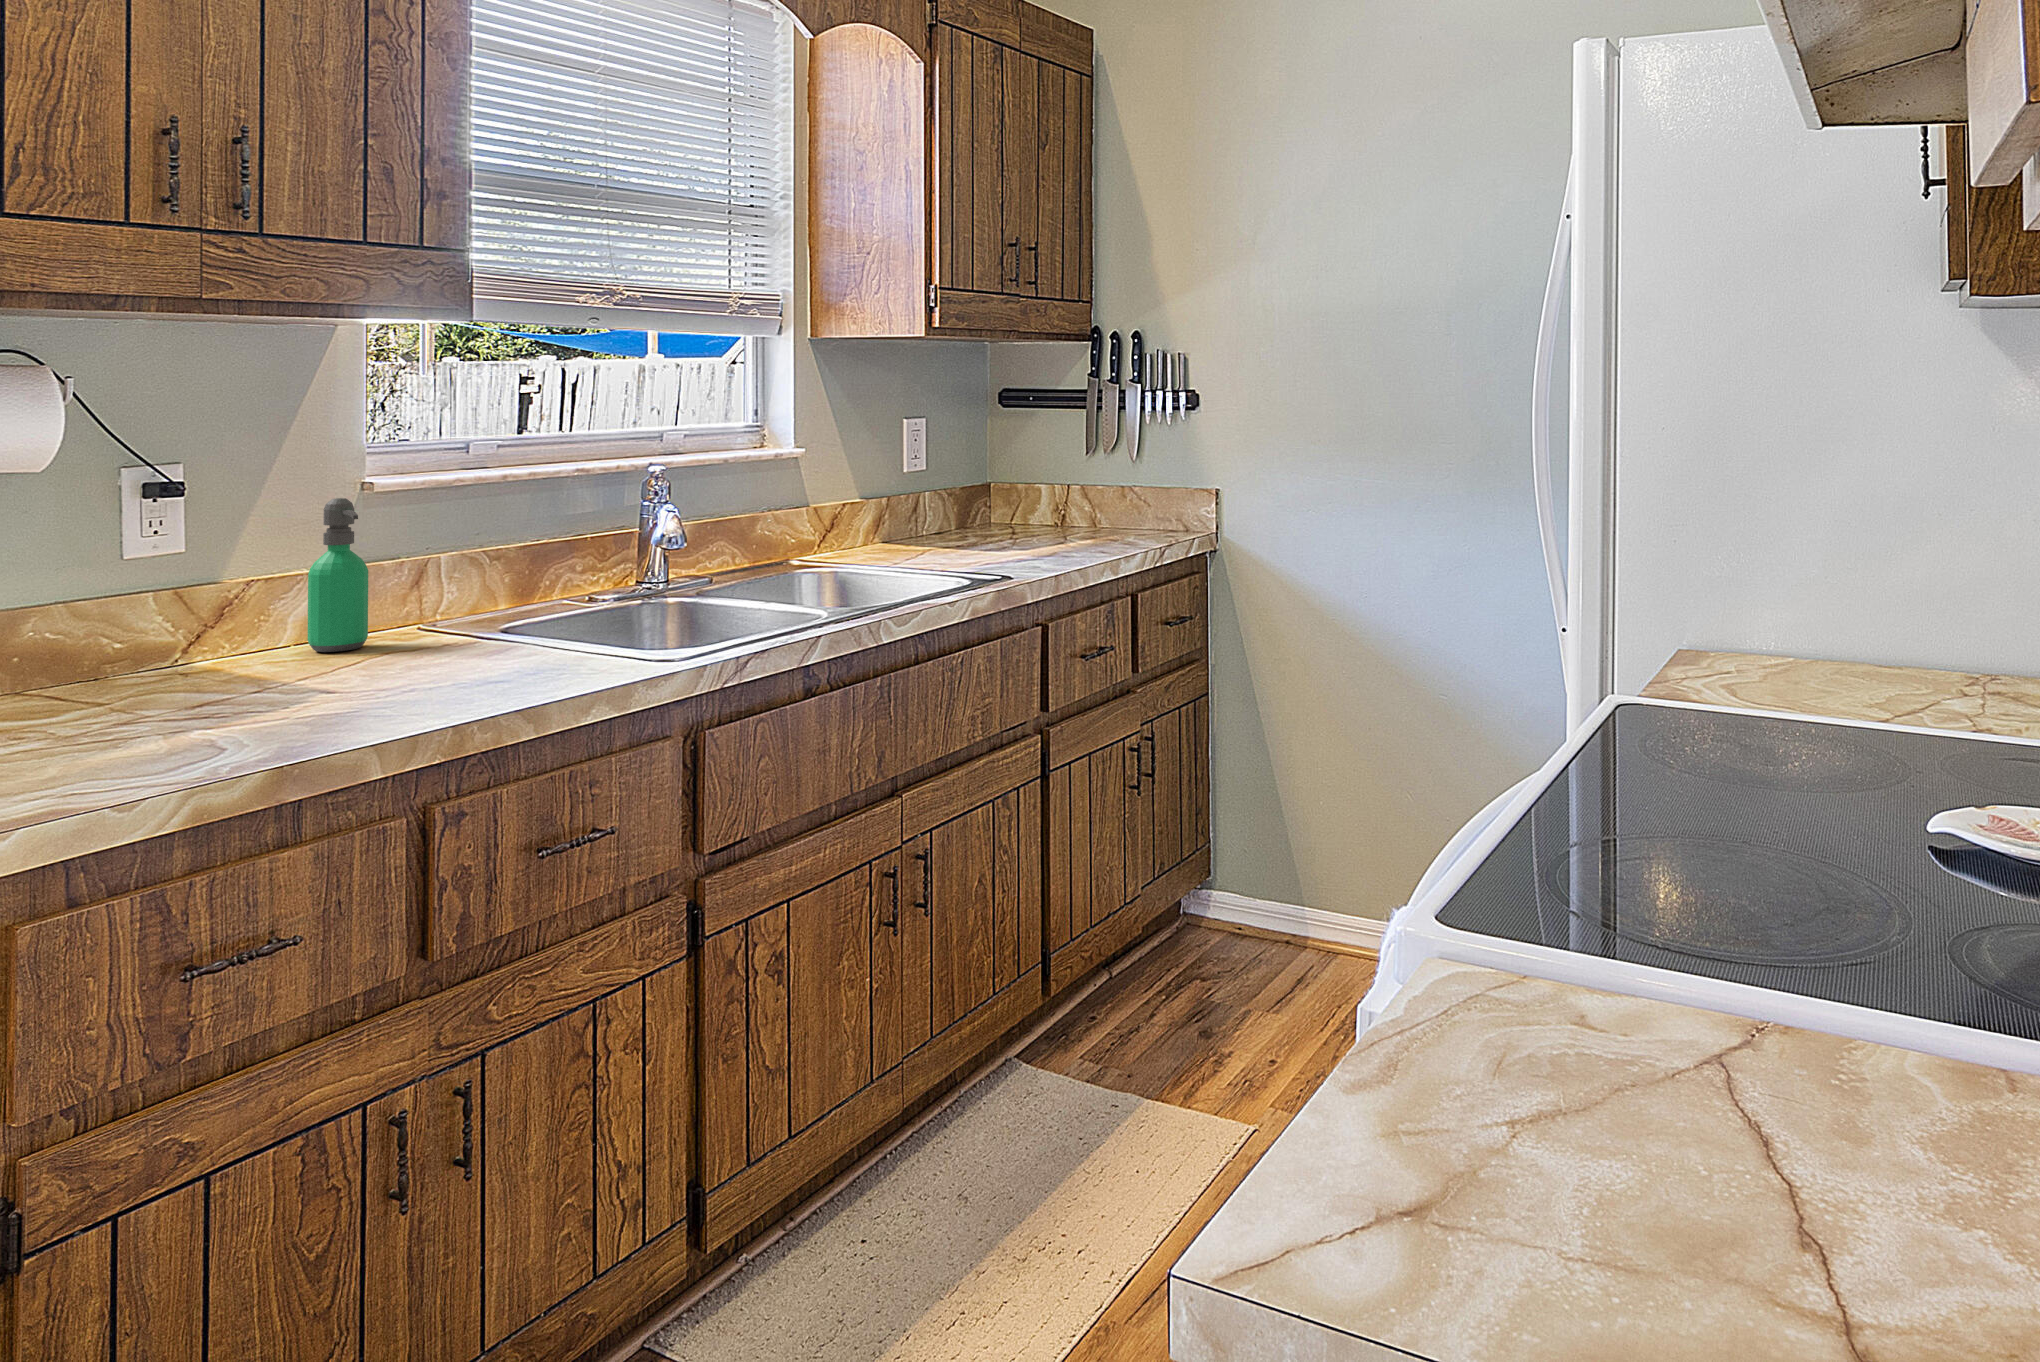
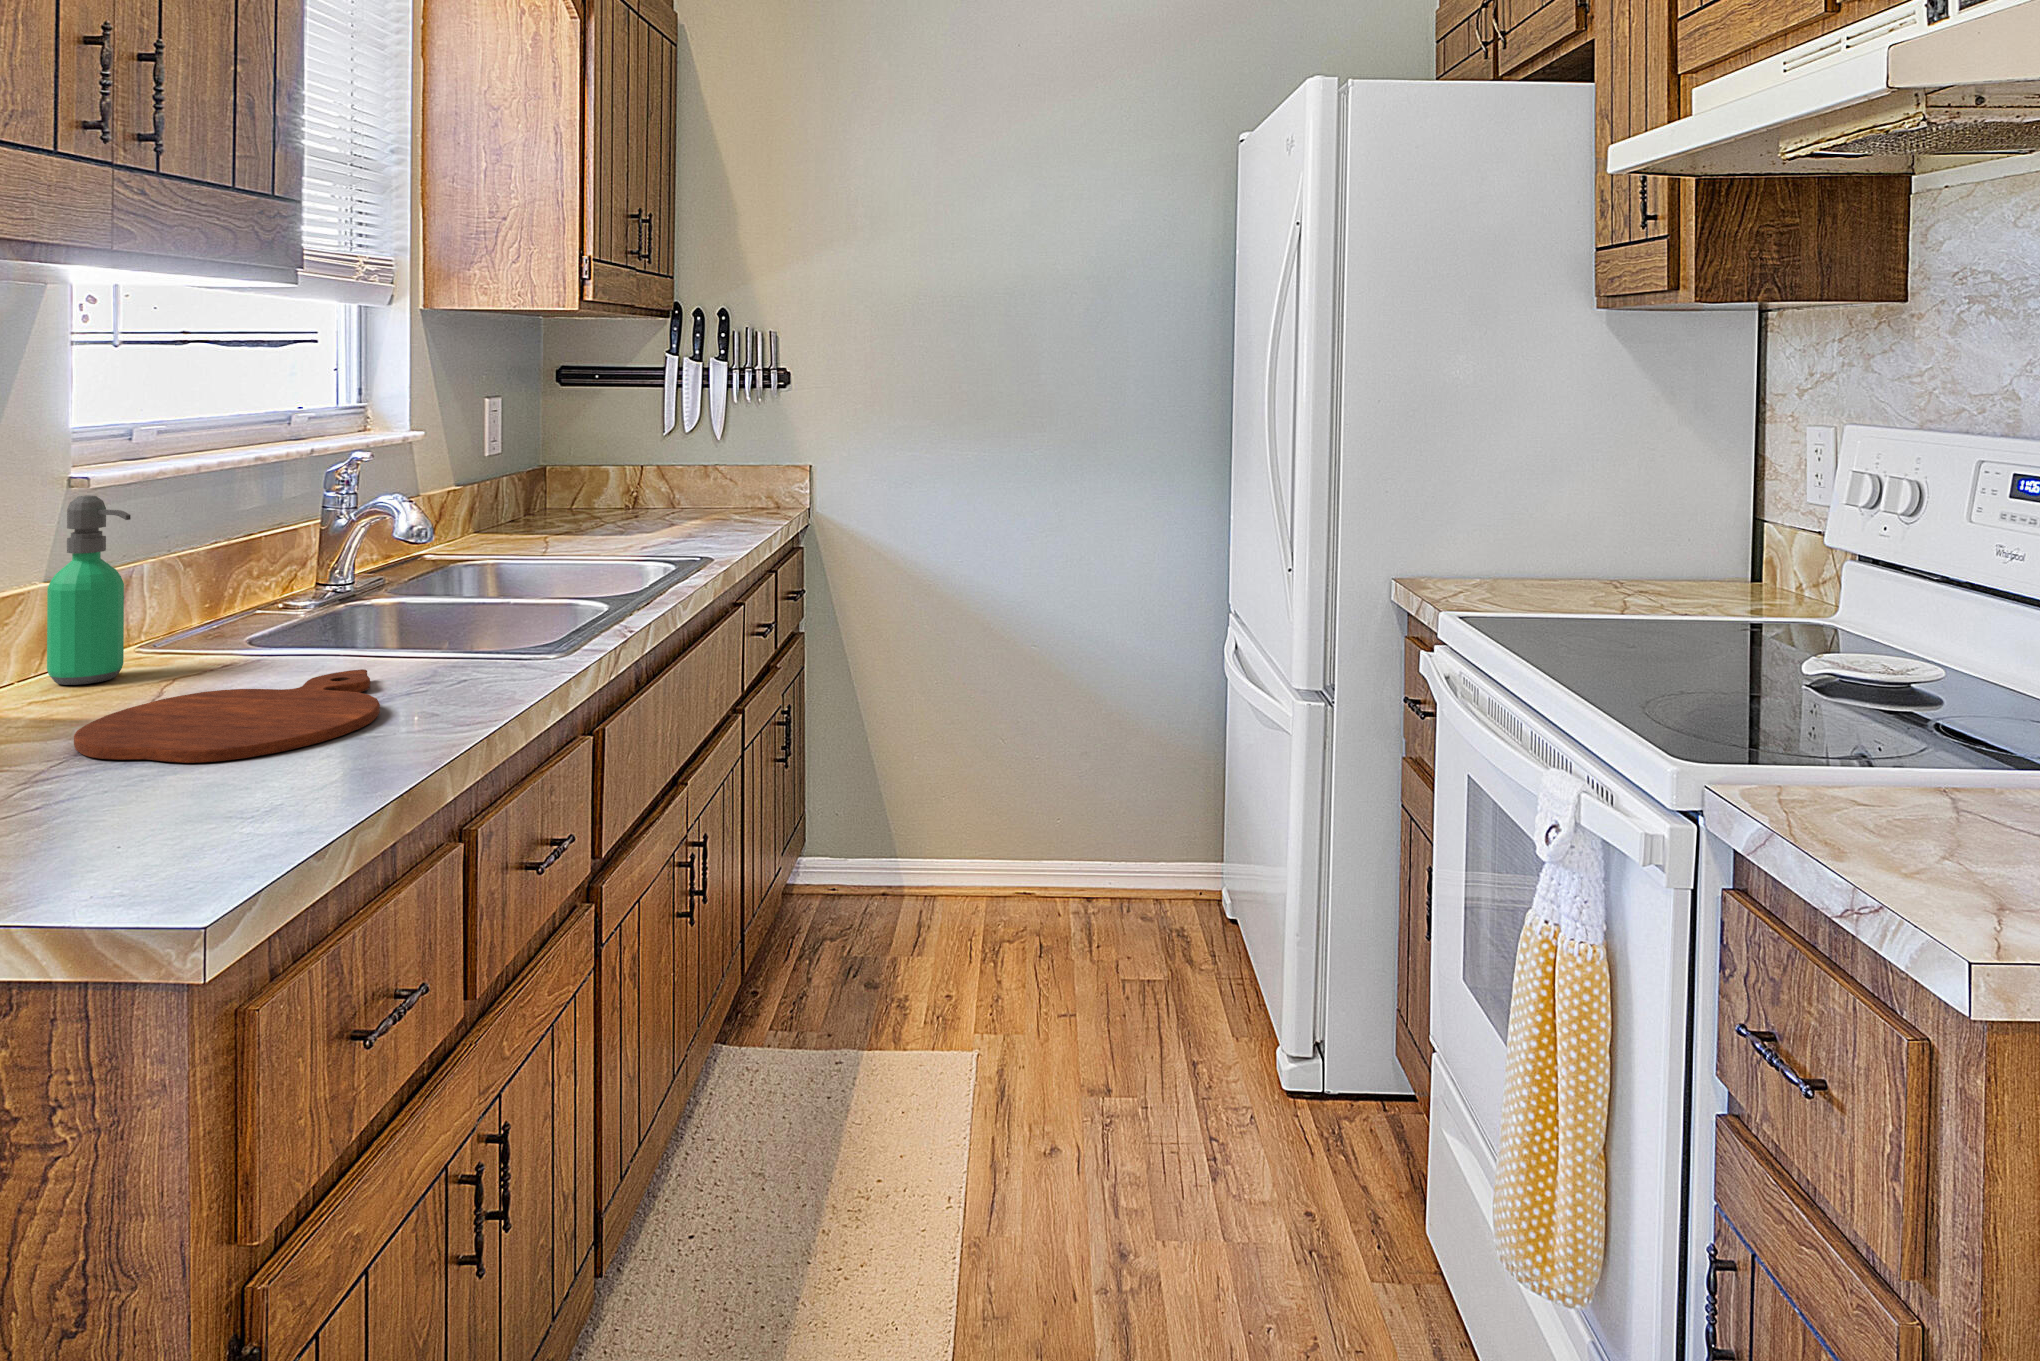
cutting board: none [183,658,493,724] -> present [74,669,380,763]

